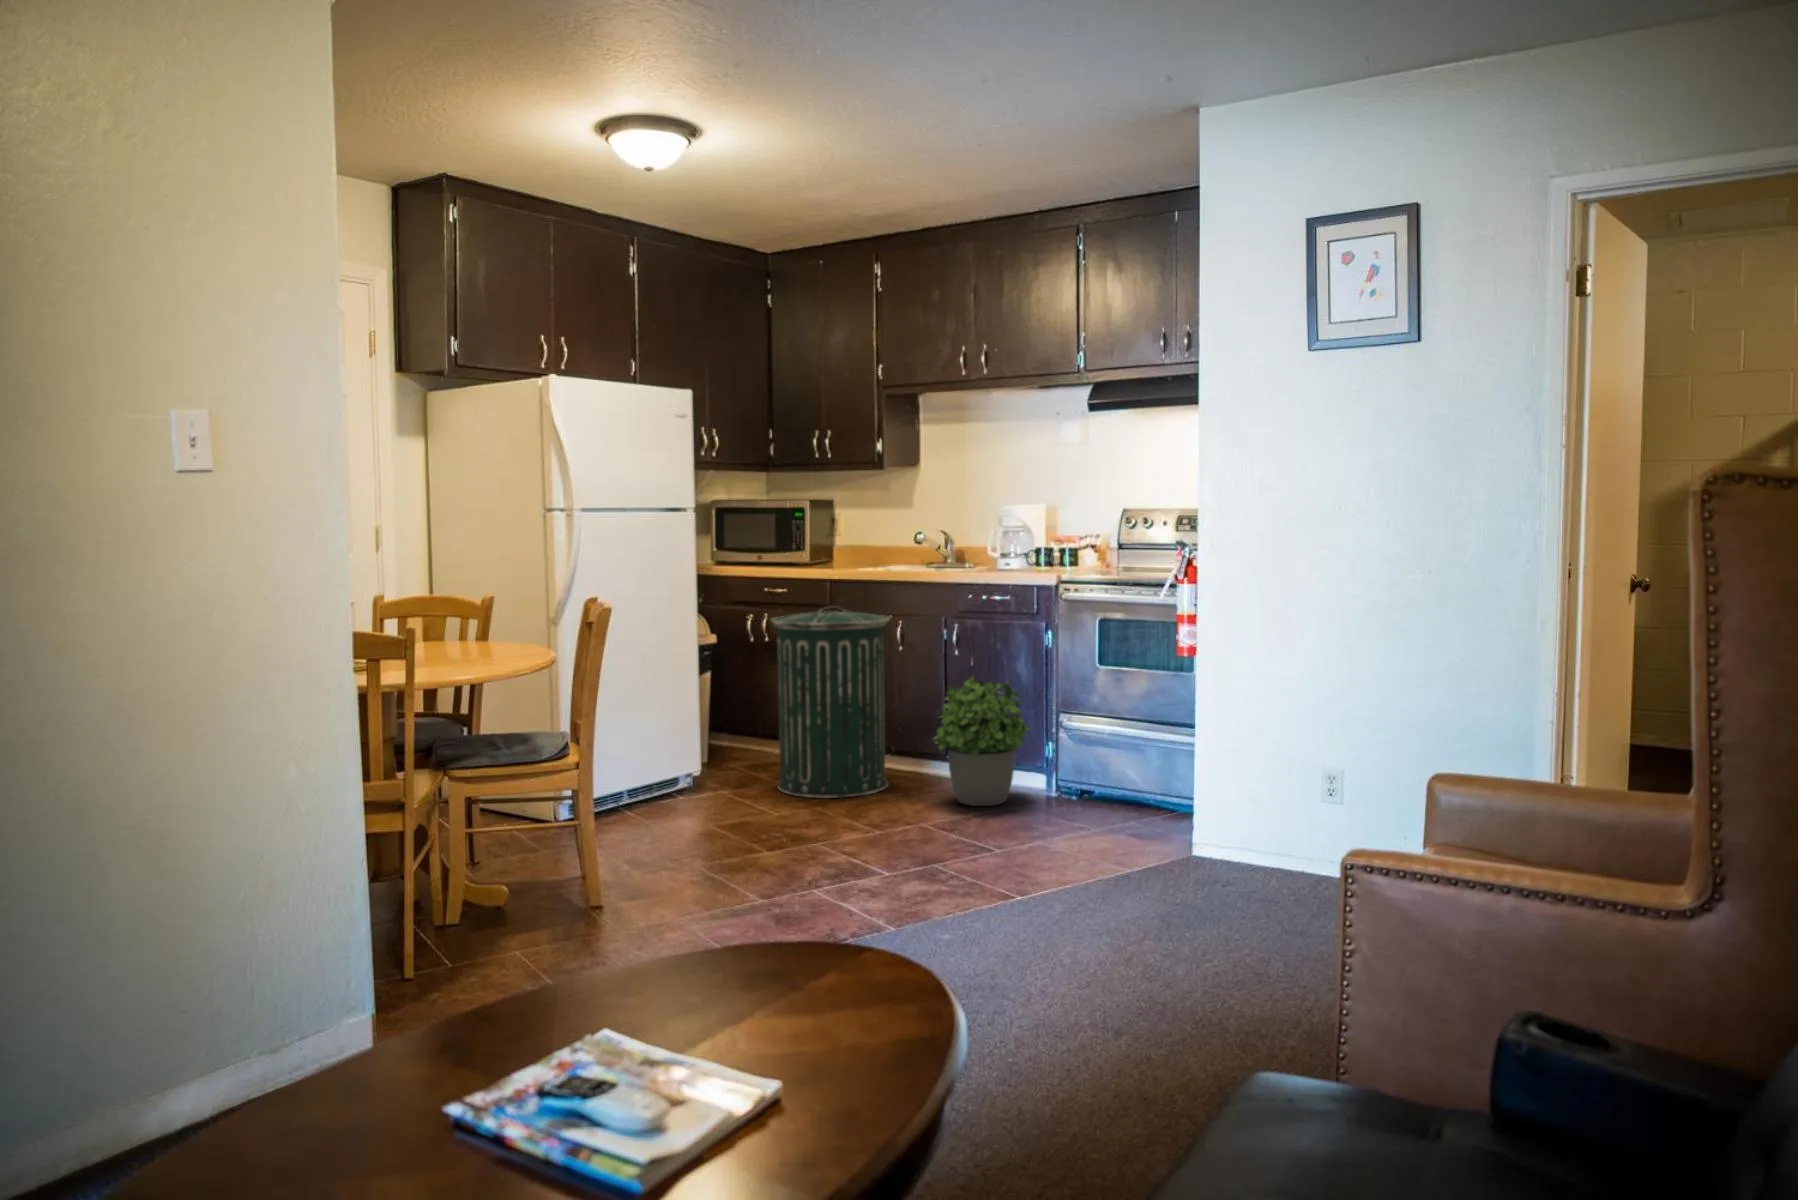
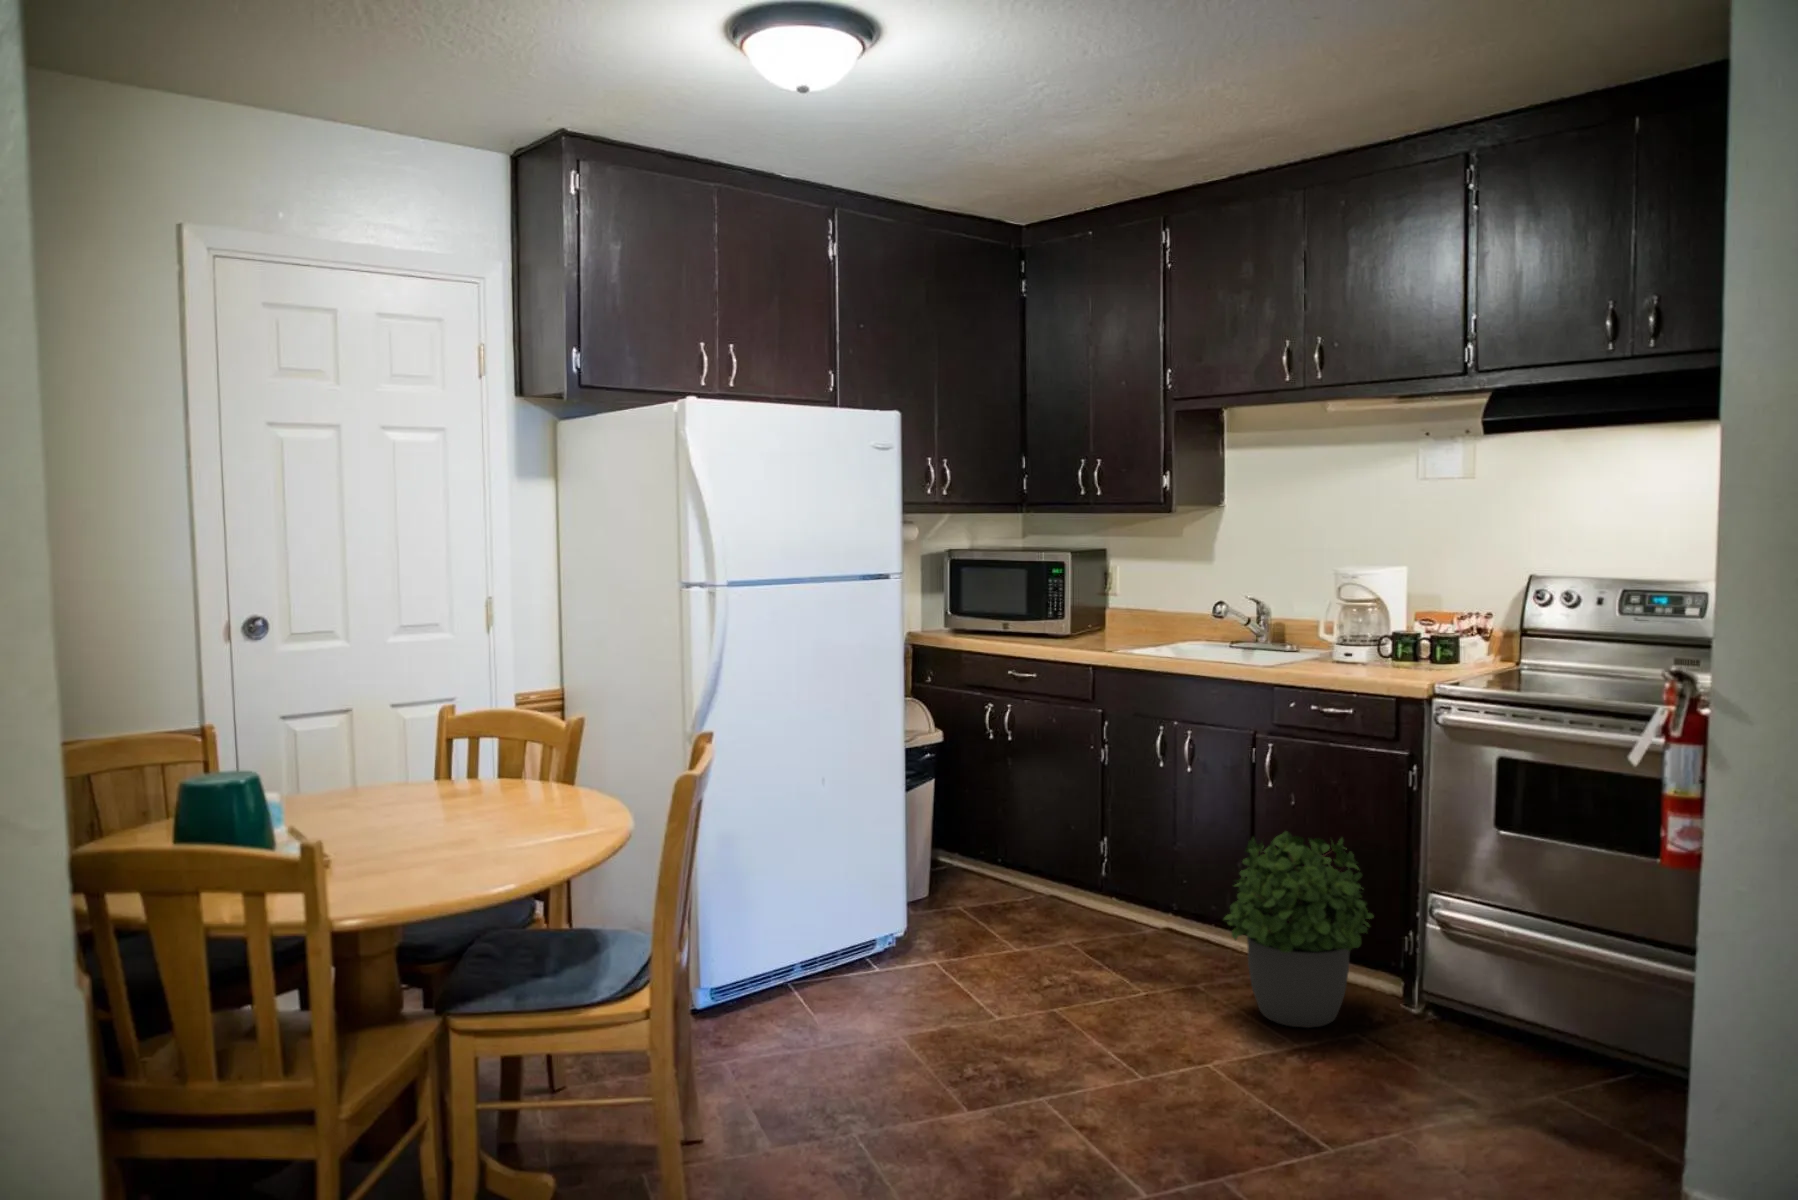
trash can: present [770,606,890,798] -> none [1000,711,1168,987]

